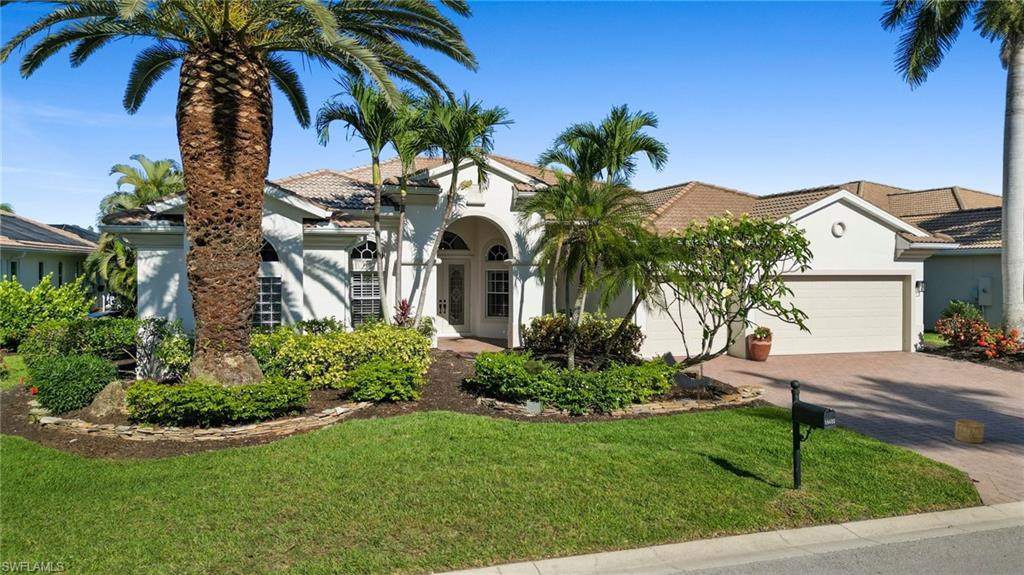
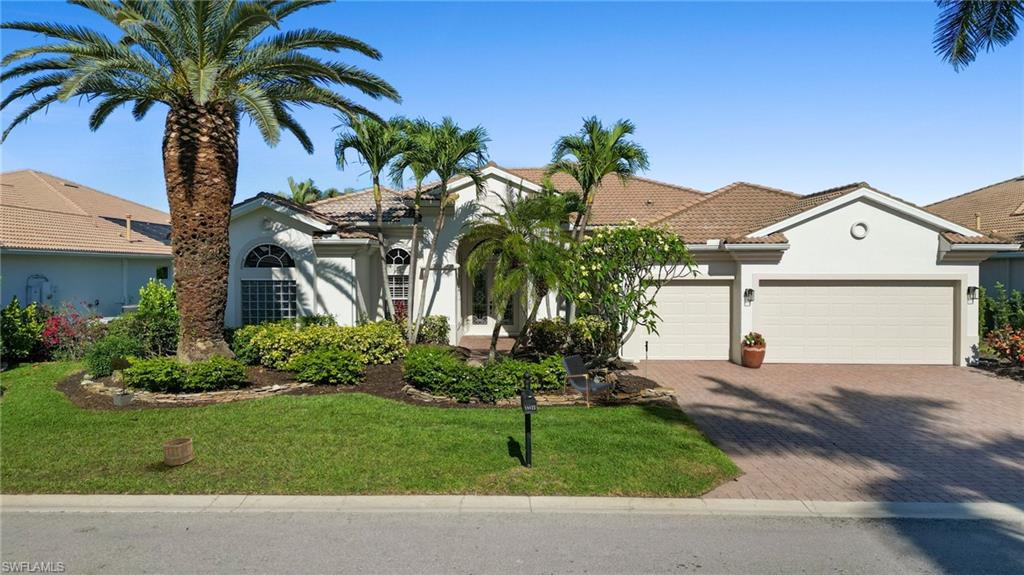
potted tree: present [522,361,544,414] -> present [109,358,135,406]
wooden bucket: present [955,419,985,443] -> present [162,437,193,466]

